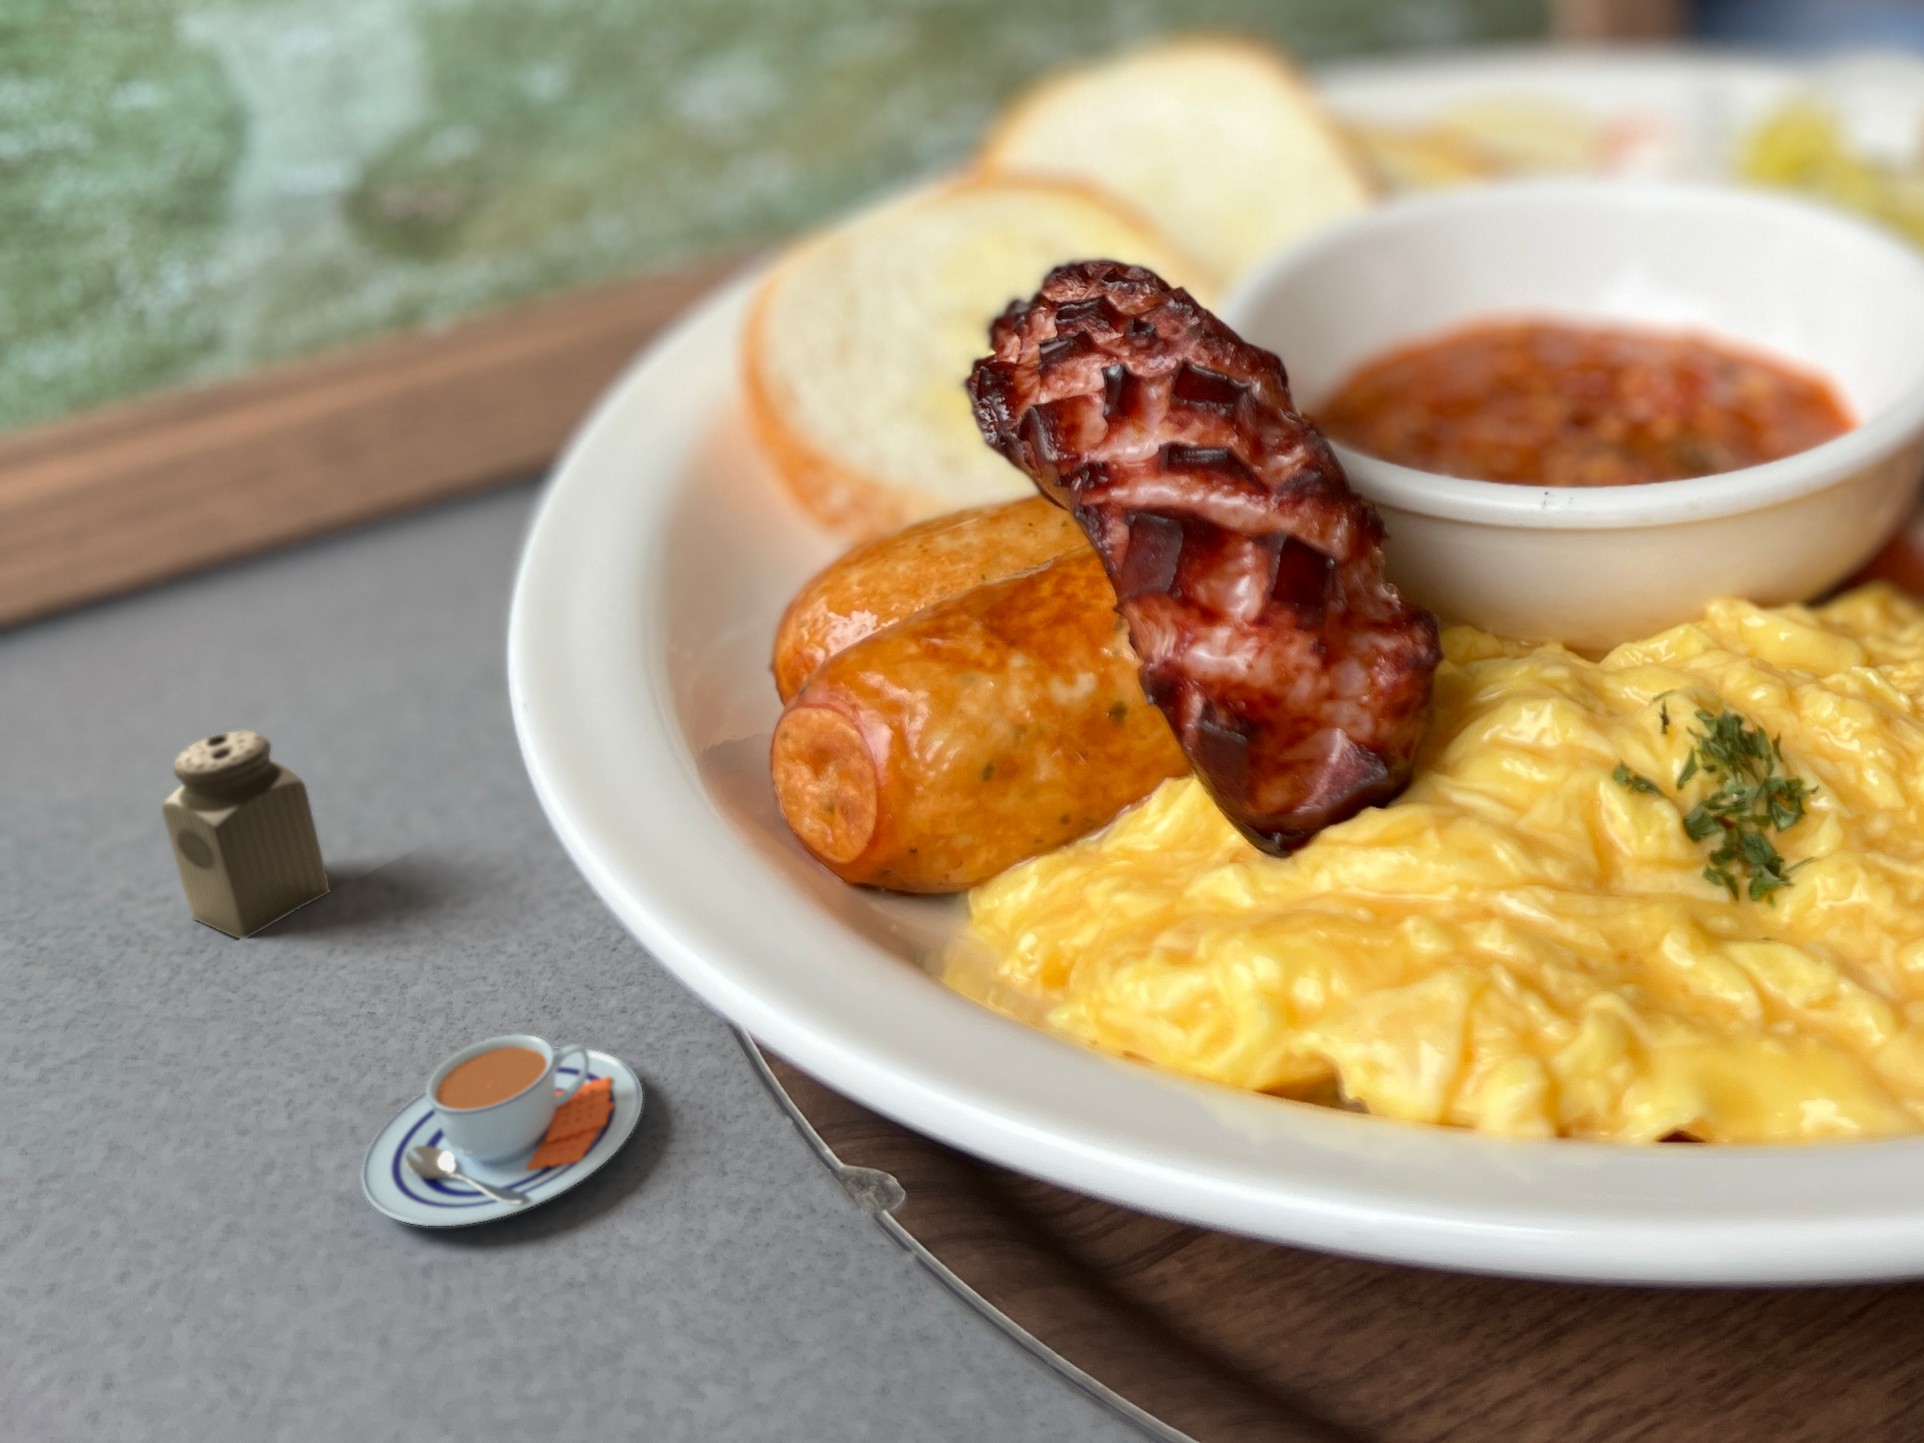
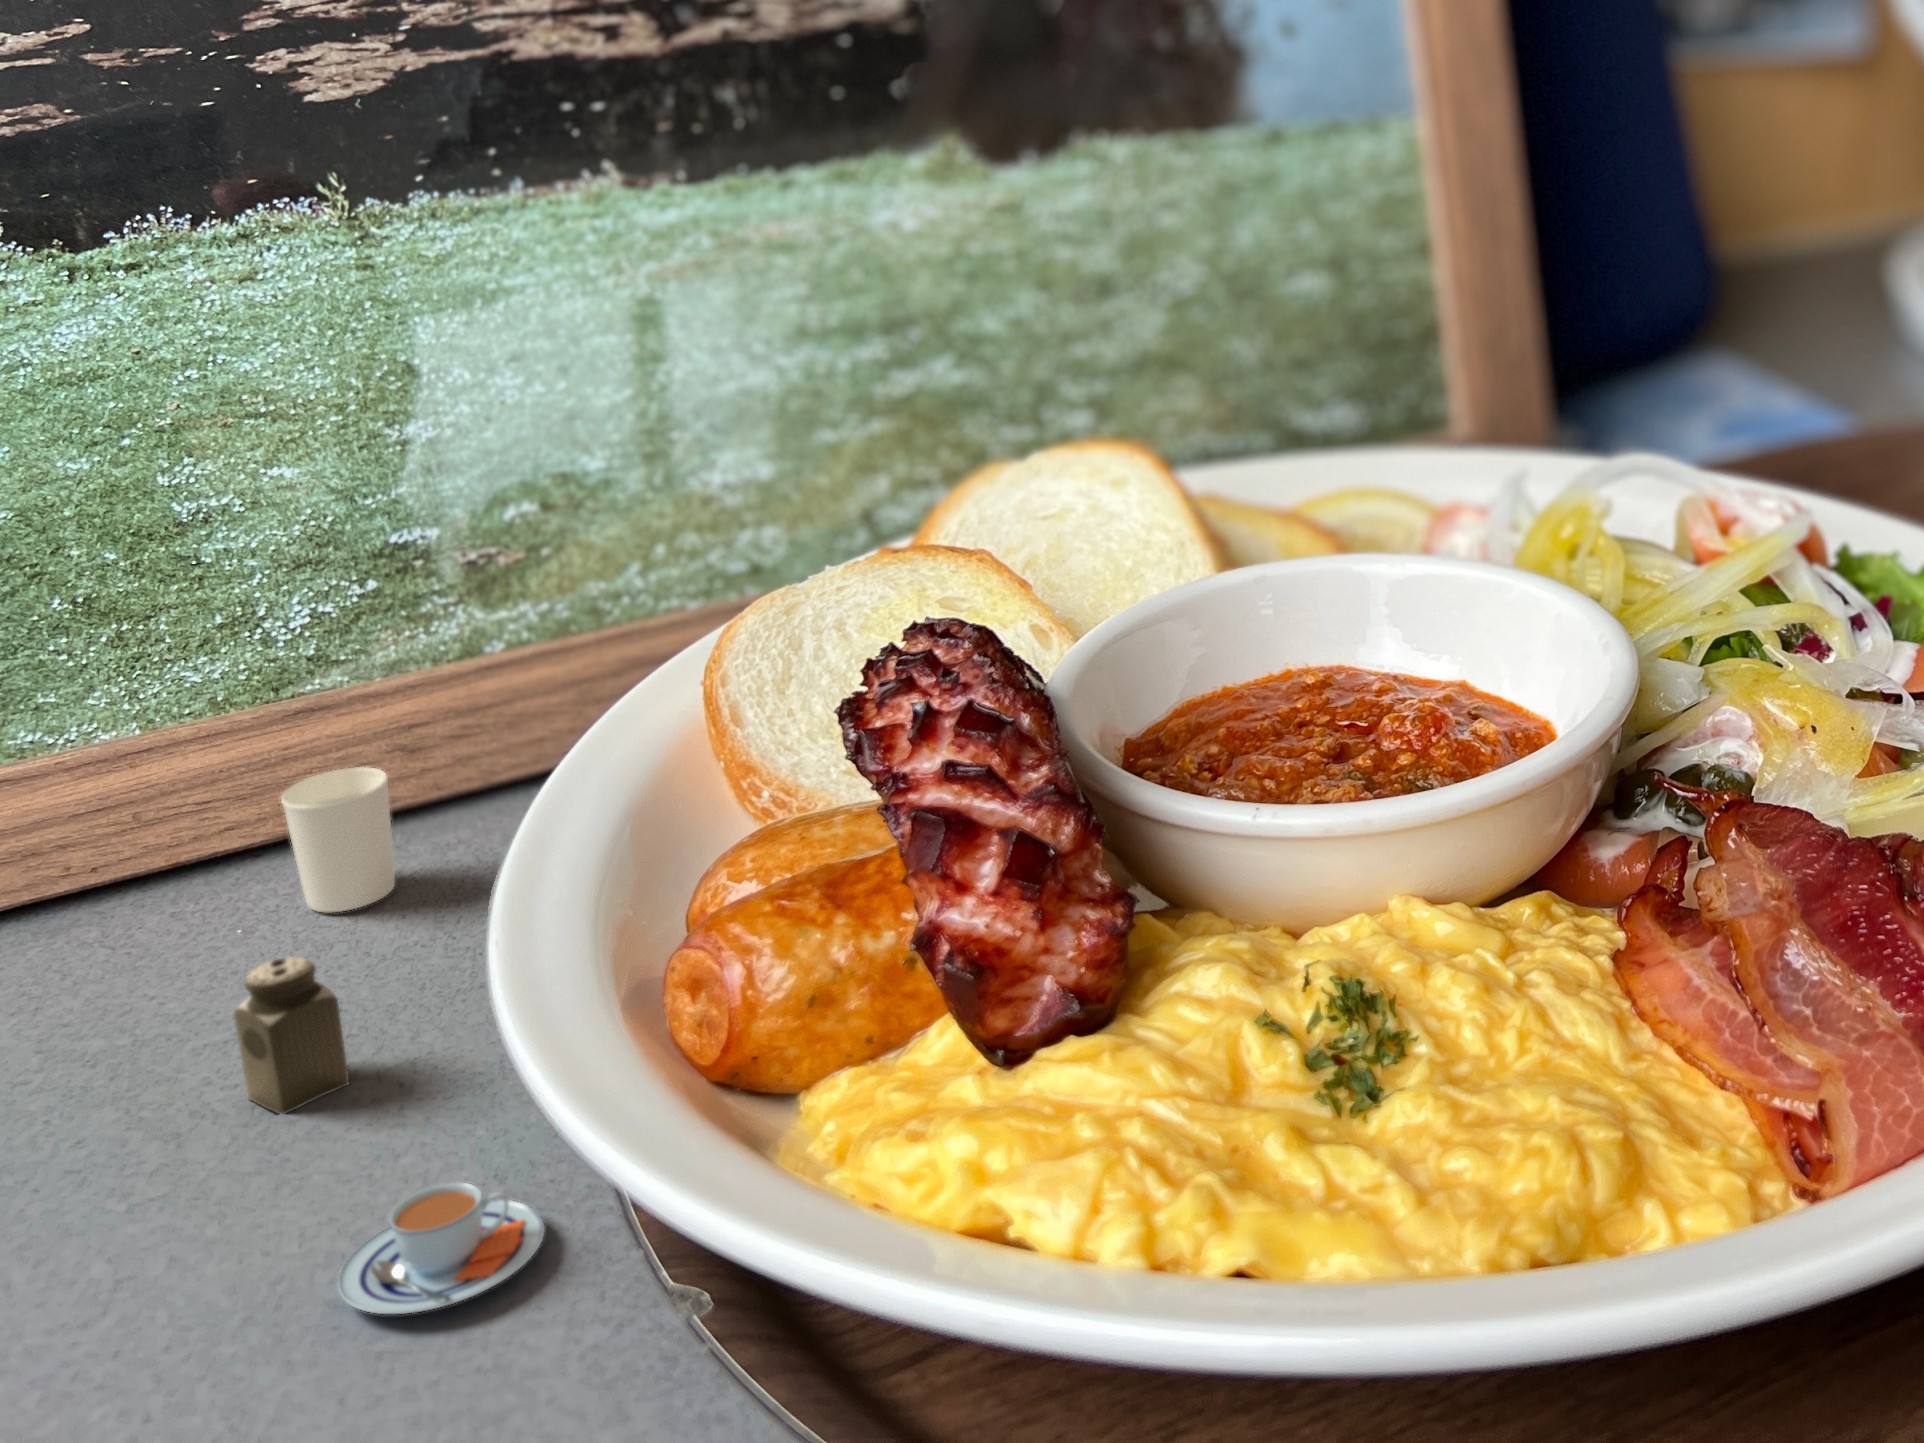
candle holder: none [186,474,347,661] -> present [281,767,395,913]

